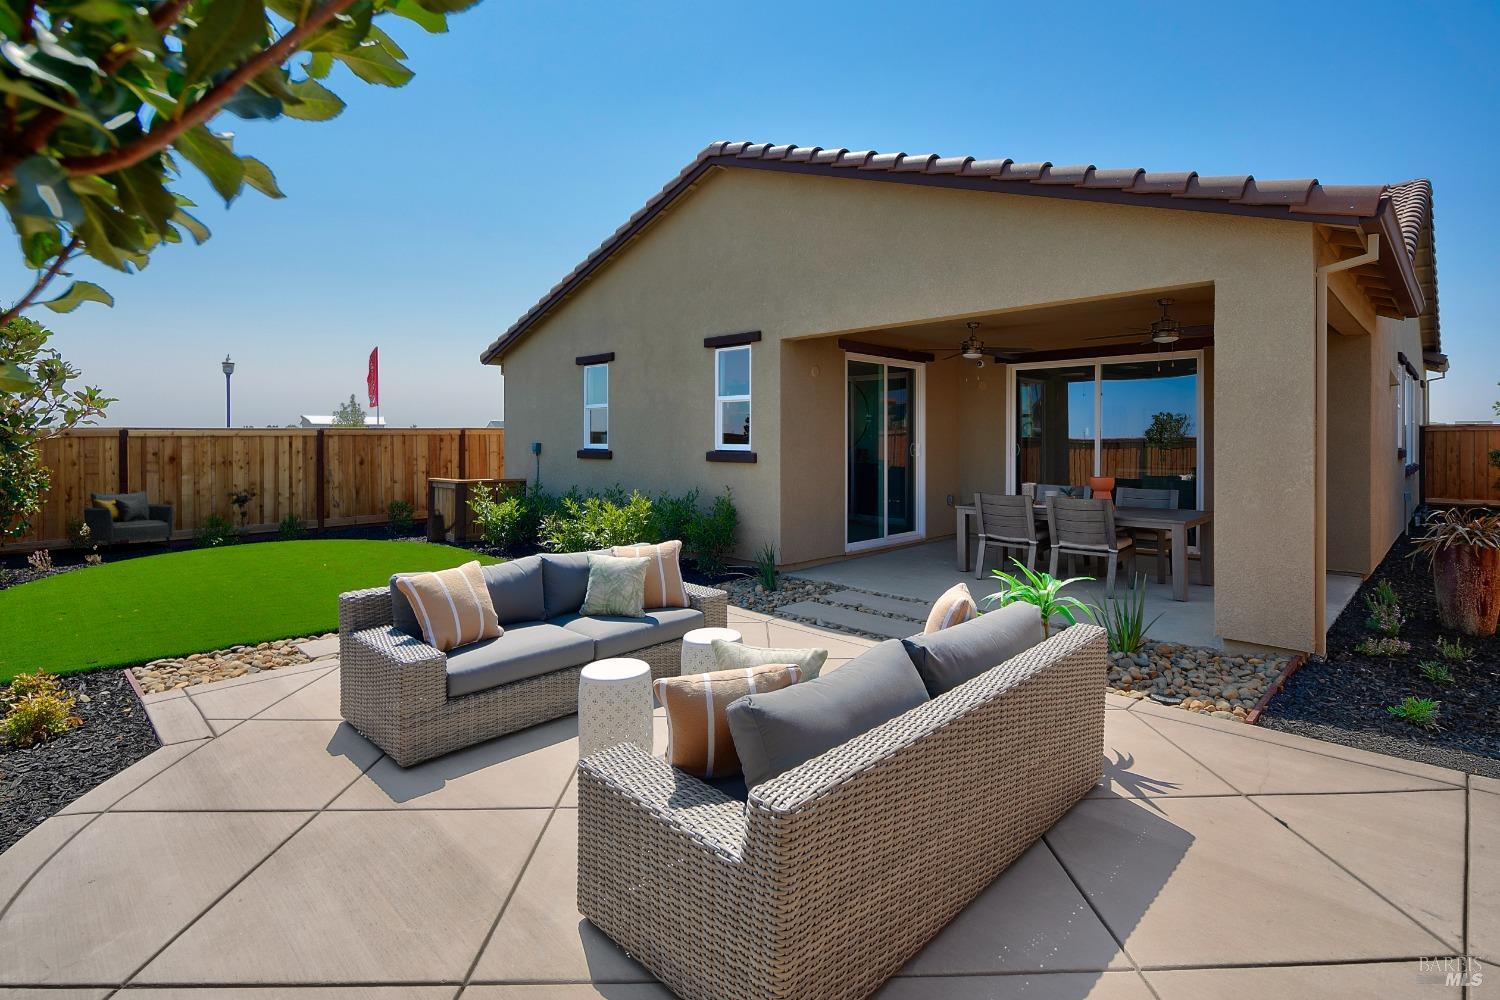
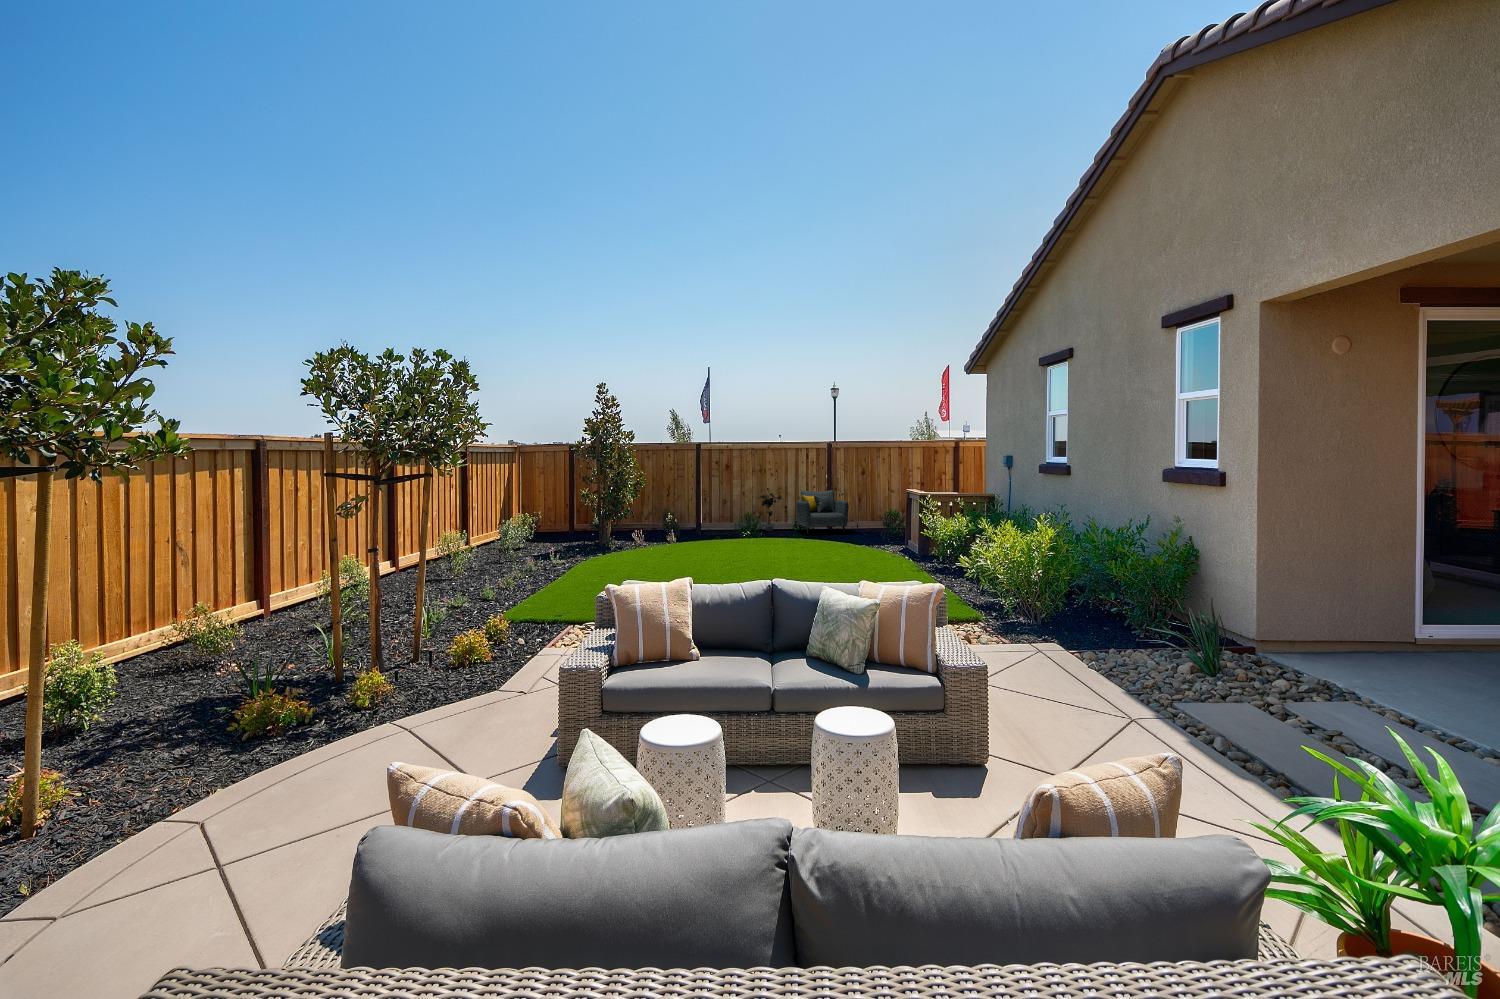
armchair: present [84,491,174,551] -> present [796,490,849,534]
watering can: present [430,509,462,541] -> none [885,519,923,550]

